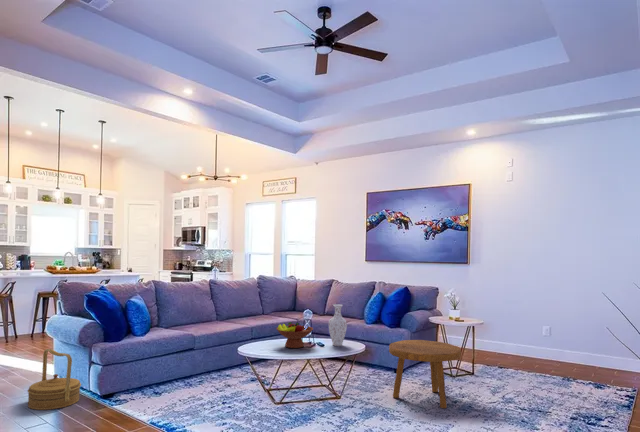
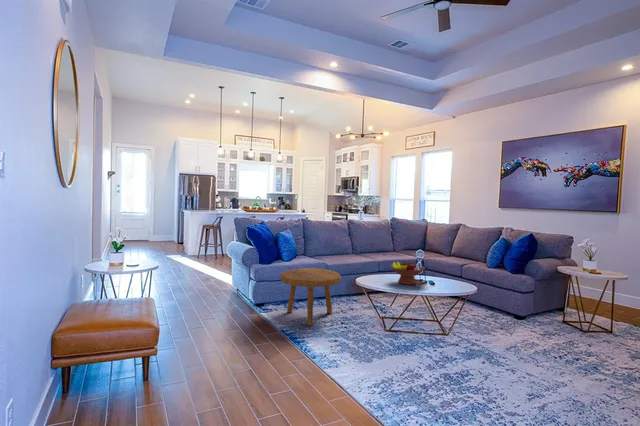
vase: present [329,304,347,346] -> none [441,248,459,287]
footstool: present [389,340,461,408] -> present [280,268,341,325]
woven basket: present [28,349,81,410] -> none [208,266,243,309]

